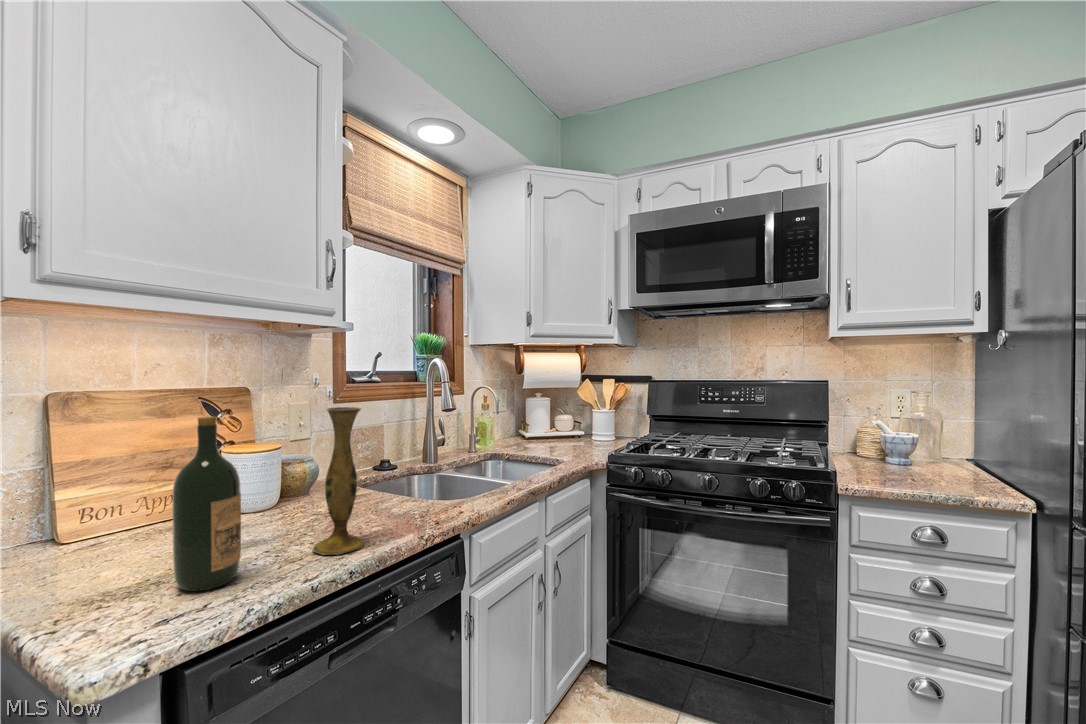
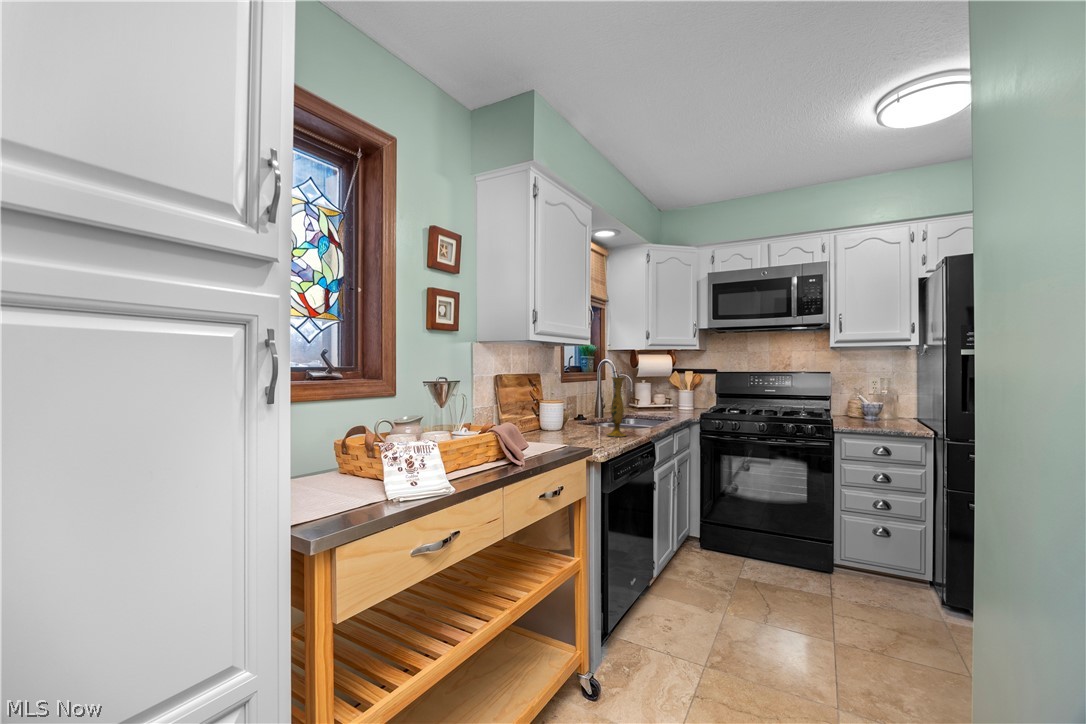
wine bottle: present [173,417,241,591] -> none [575,378,597,442]

